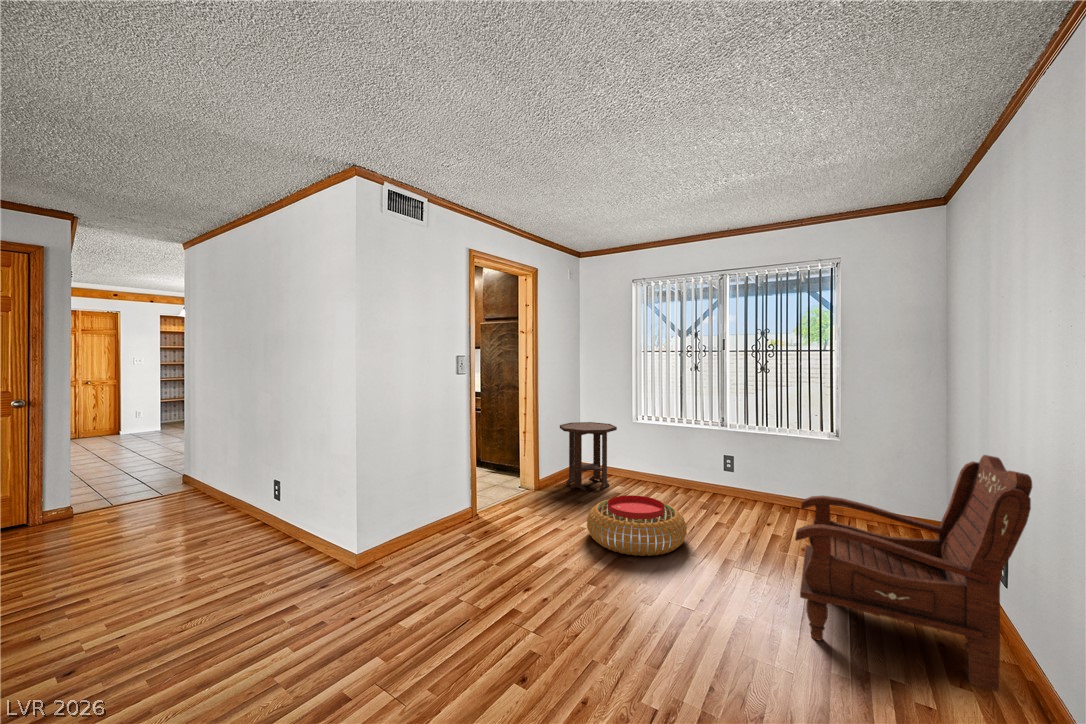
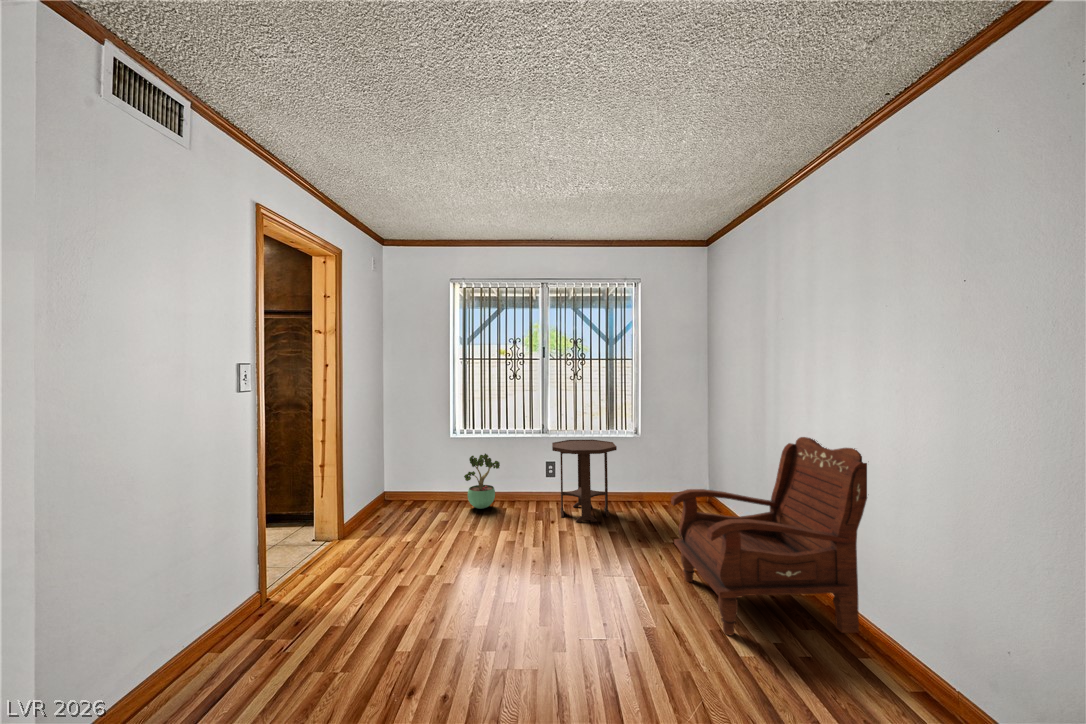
side table: present [560,422,617,490] -> present [552,440,617,522]
potted plant: none [640,440,674,490] -> present [464,454,500,509]
pouf: present [587,495,687,556] -> none [442,521,557,597]

